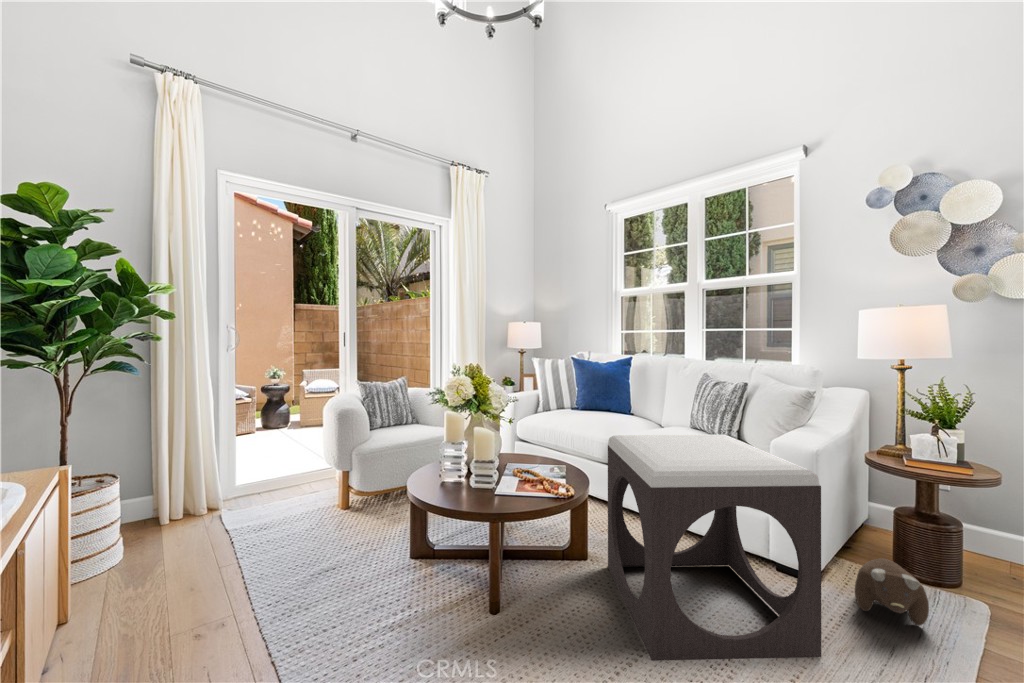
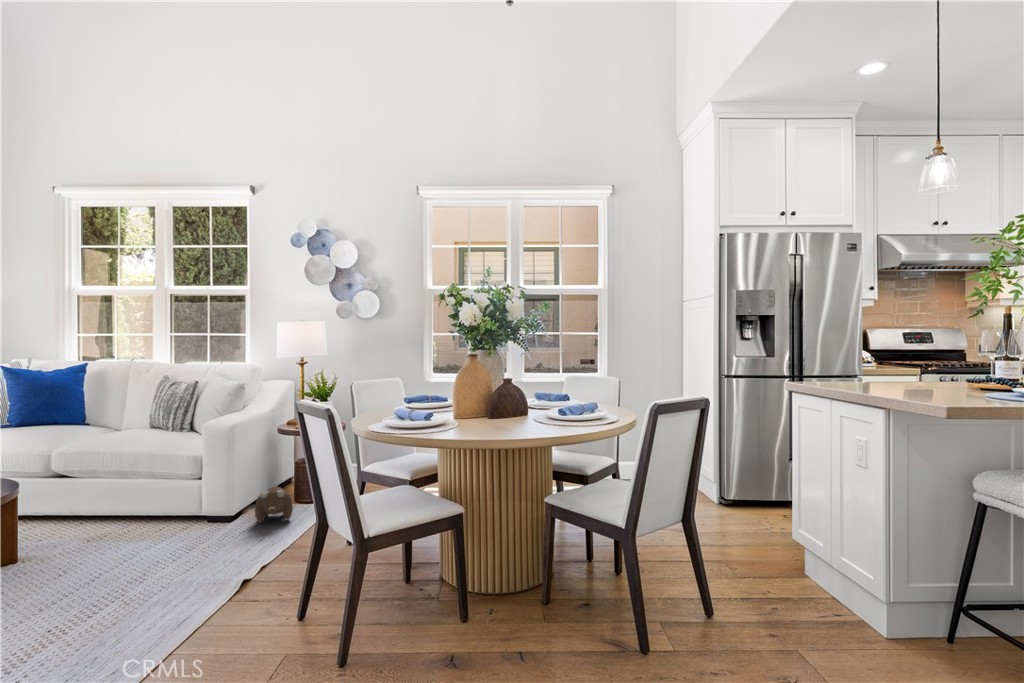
footstool: present [608,435,821,661] -> none [48,424,219,591]

